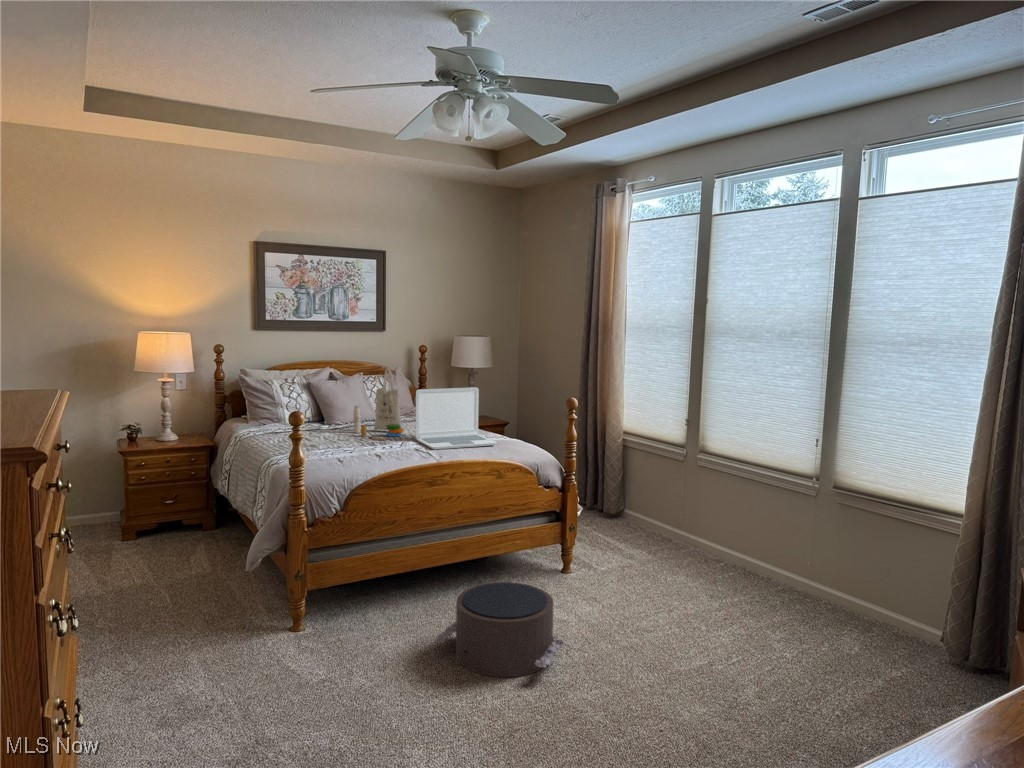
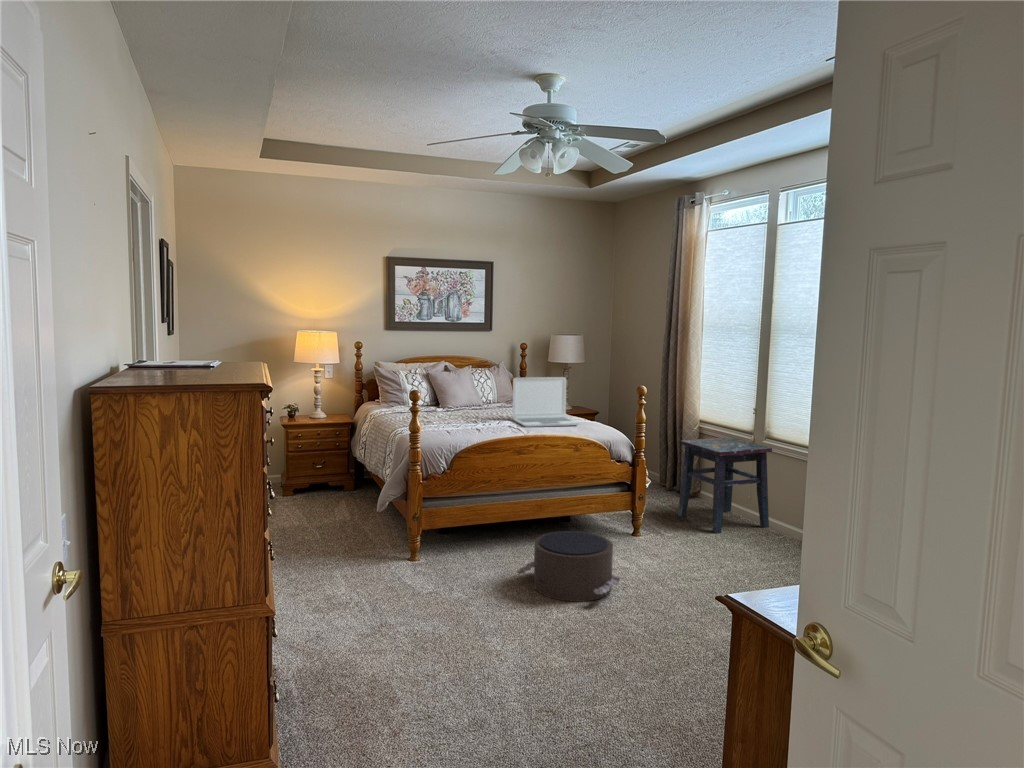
tote bag: present [353,368,403,441] -> none [463,360,503,420]
side table: none [607,452,711,565] -> present [678,437,772,533]

